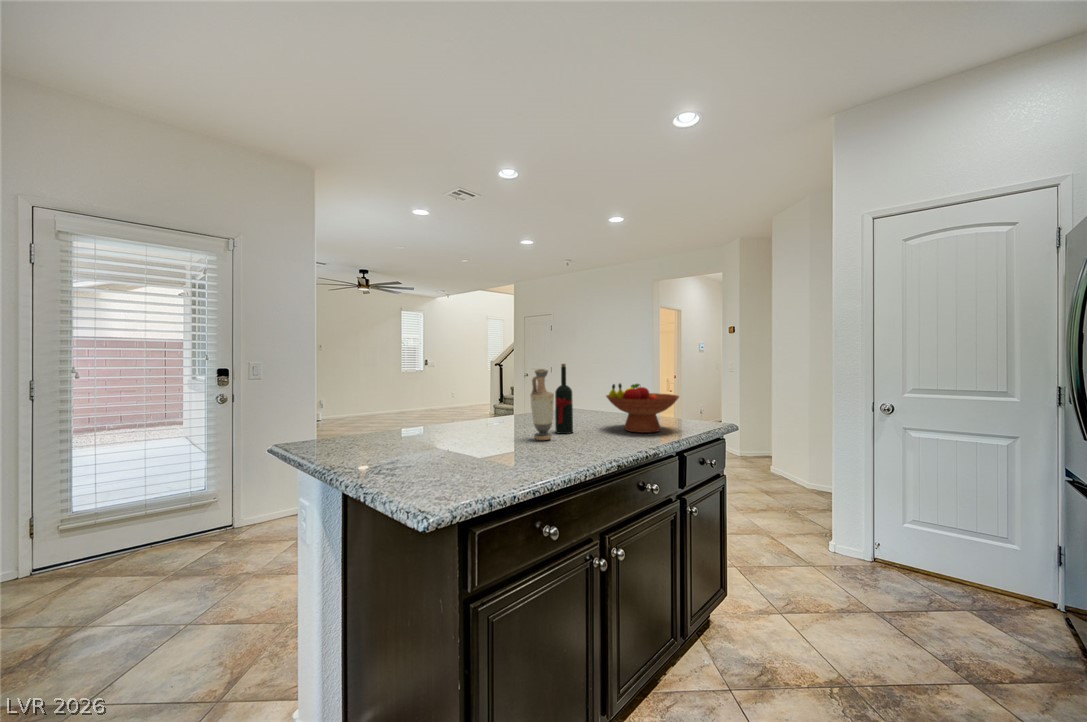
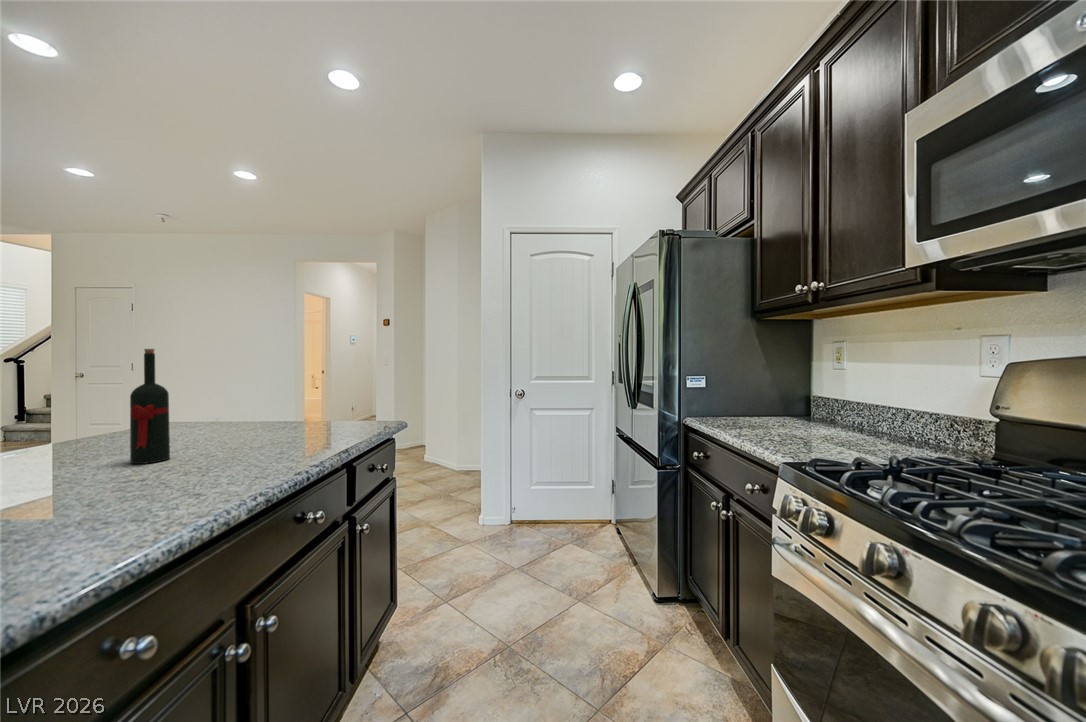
vase: present [530,369,554,440] -> none [63,356,125,484]
fruit bowl: present [606,383,679,433] -> none [234,378,347,444]

